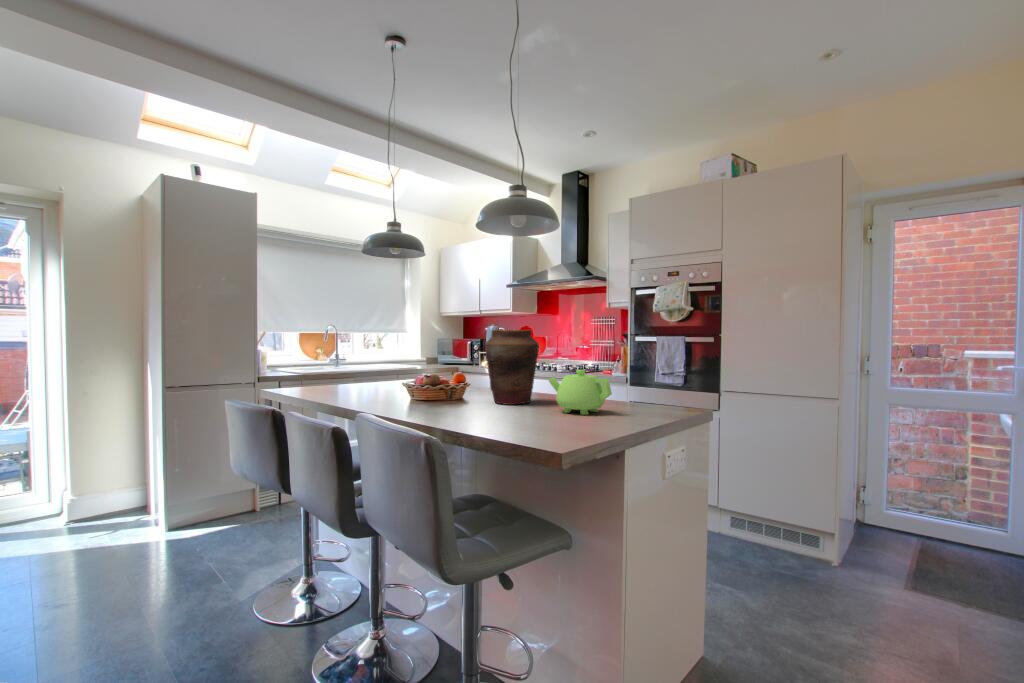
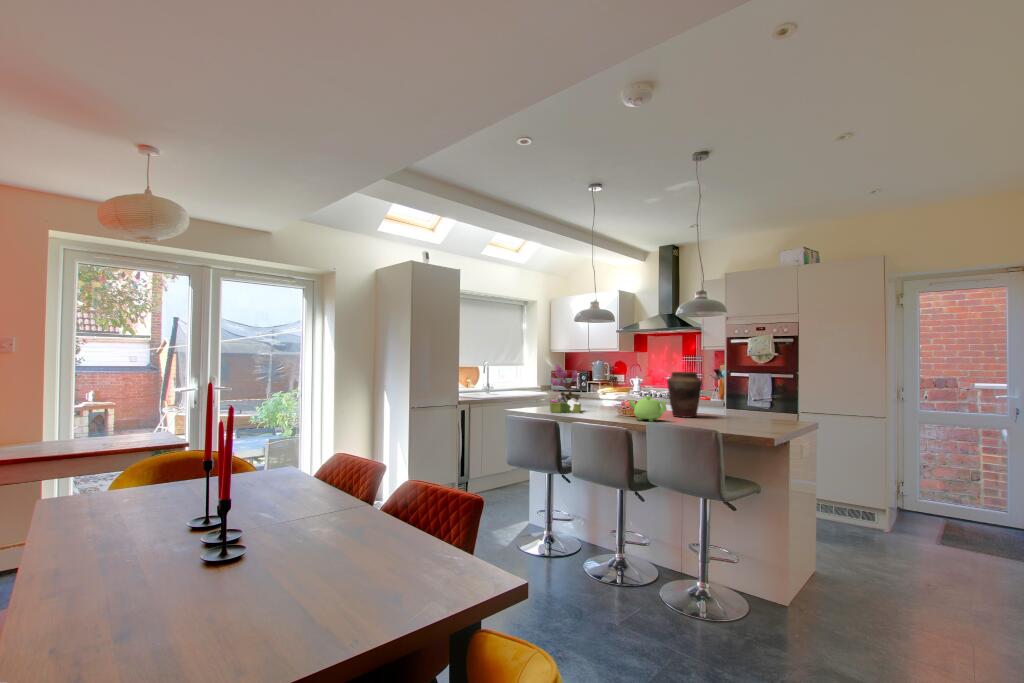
flower arrangement: none [311,321,372,399] -> present [550,364,581,413]
teapot: present [549,370,612,415] -> present [629,396,667,422]

